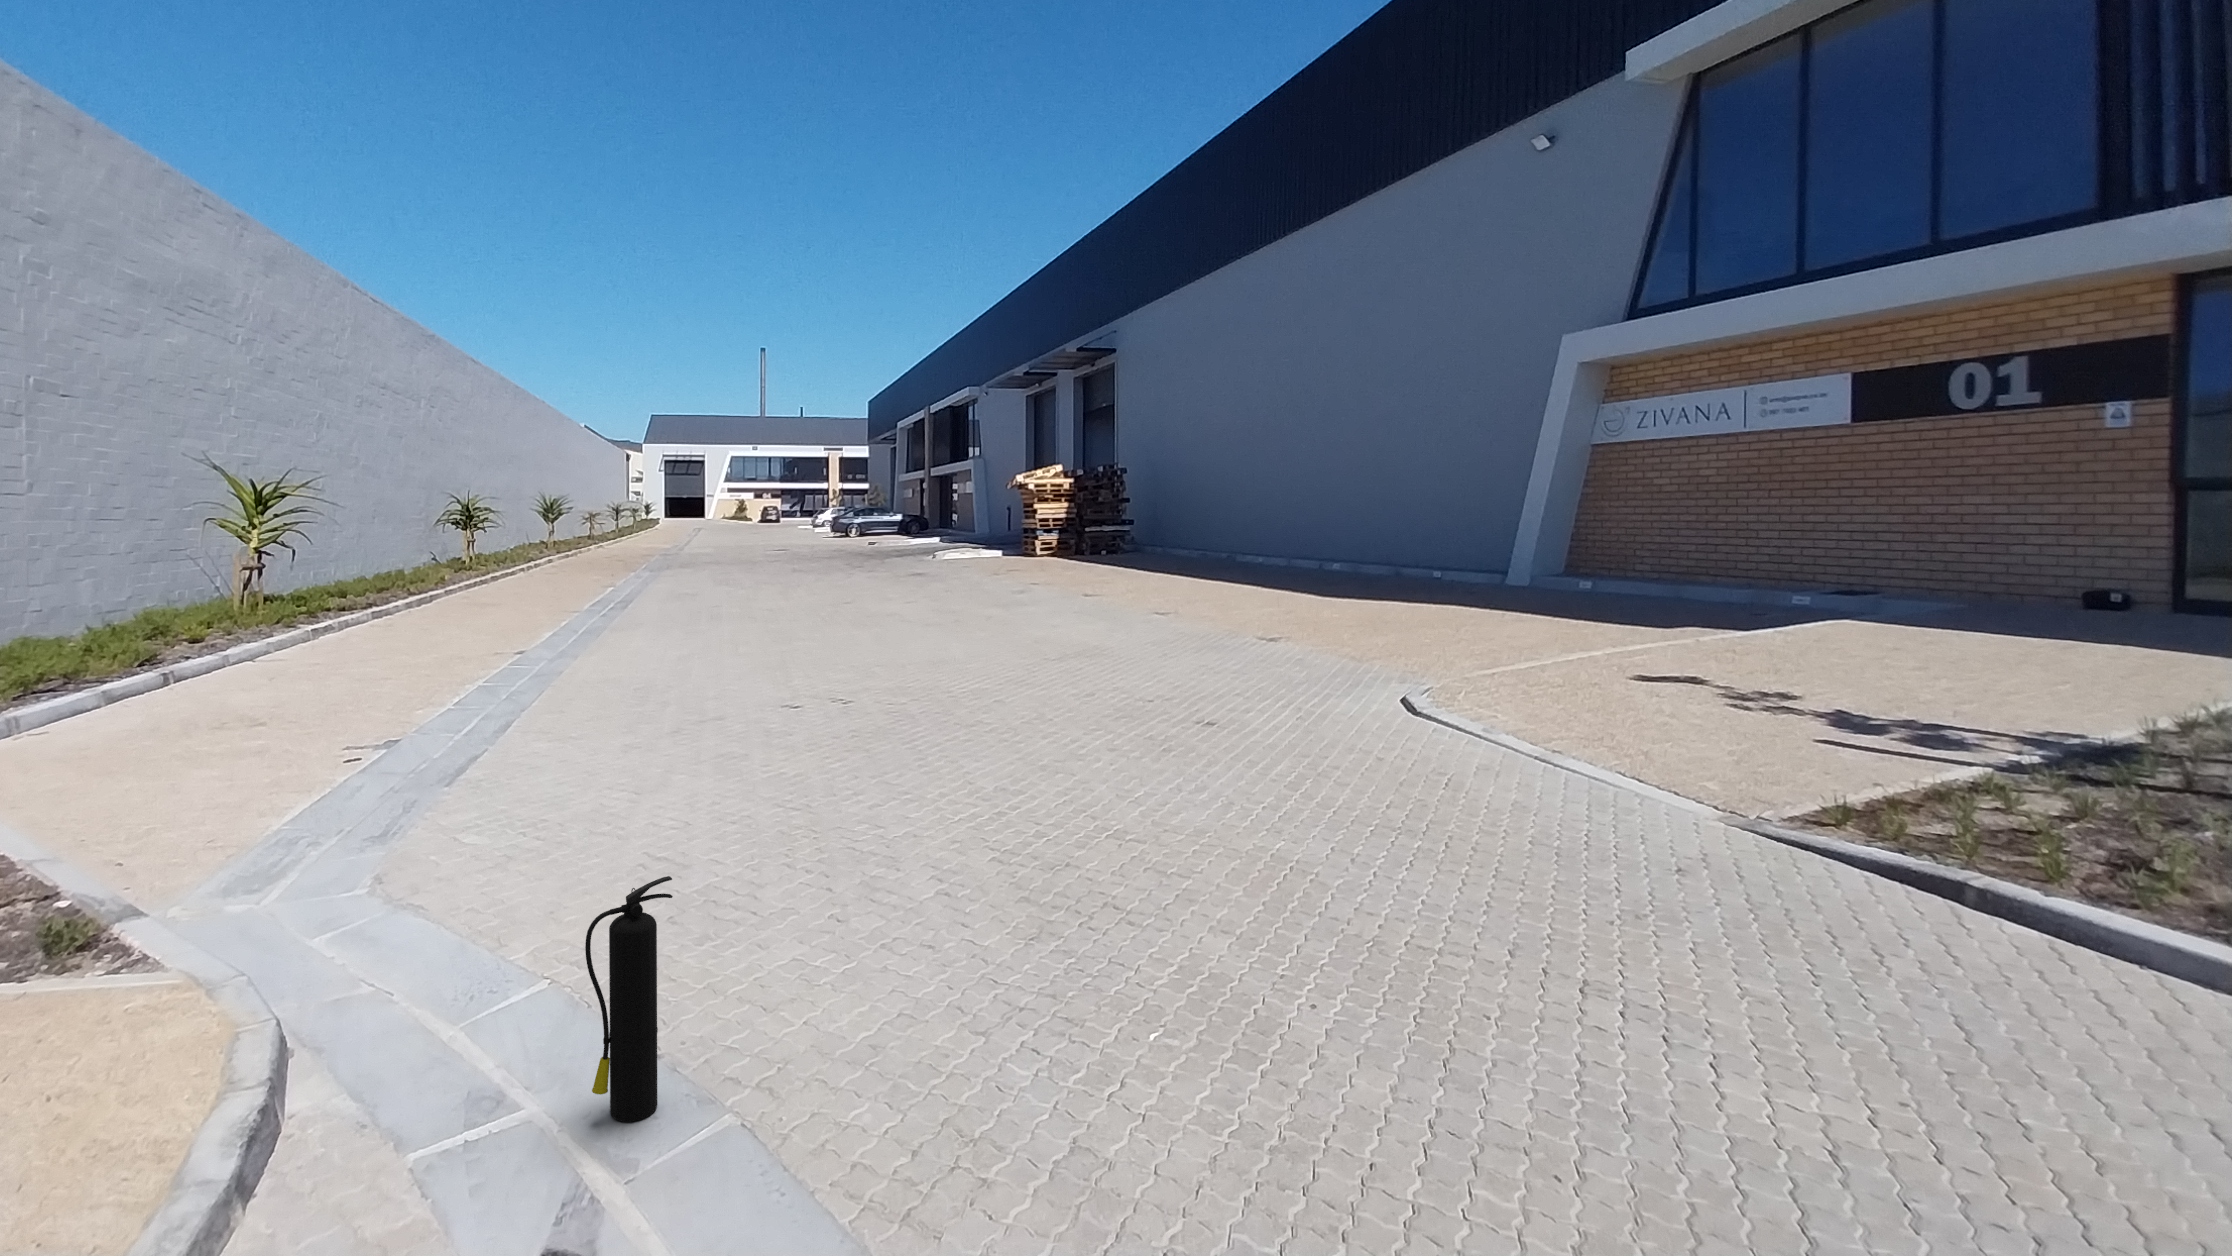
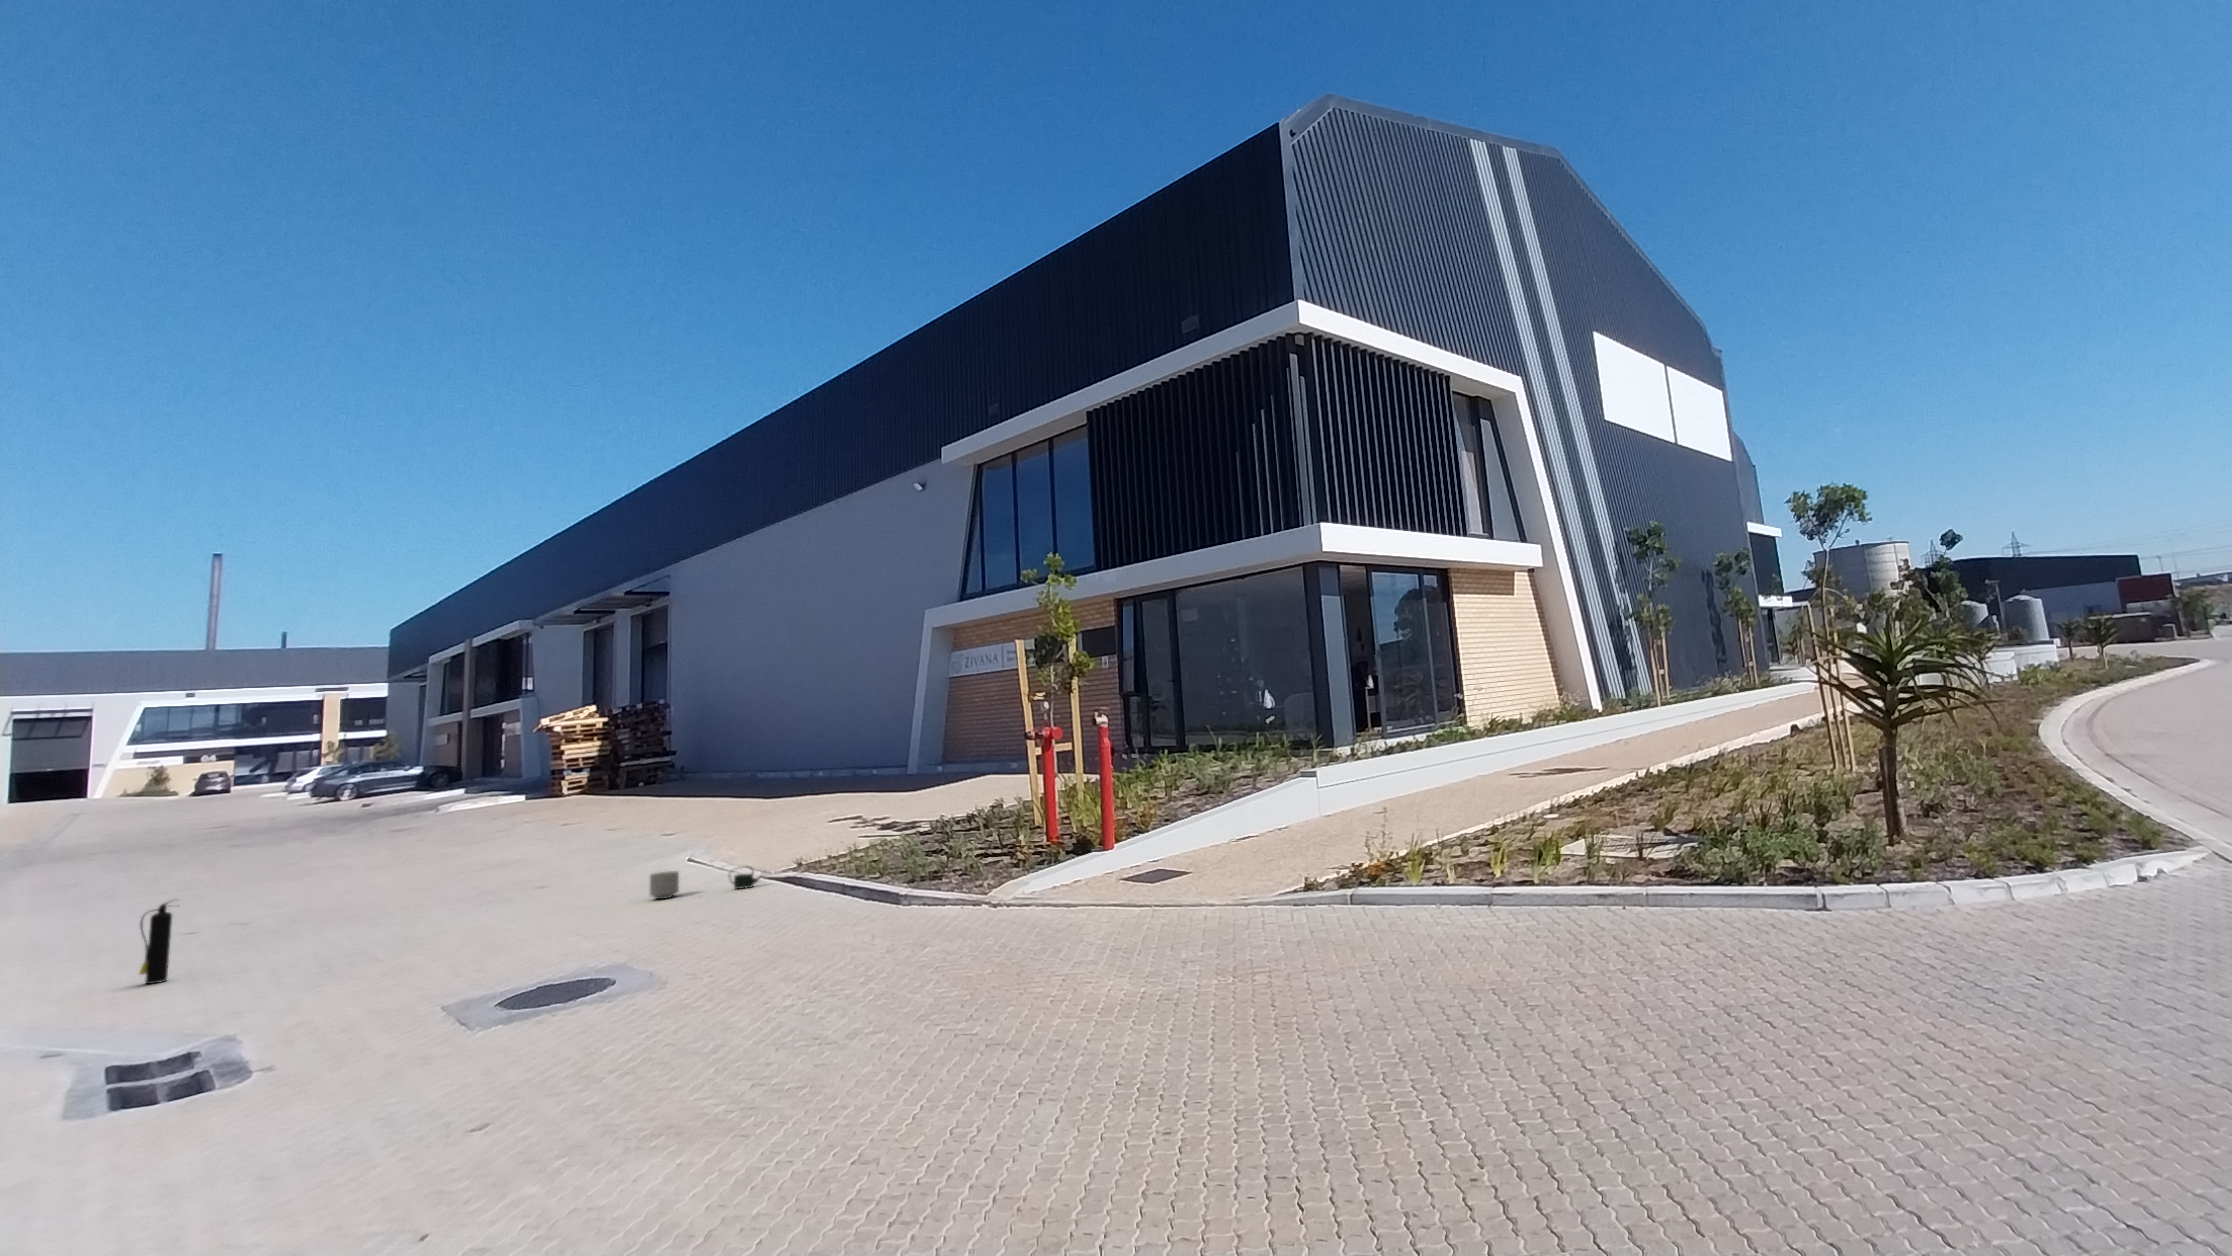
planter: none [1719,894,1817,988] -> present [650,871,679,899]
watering can: none [1999,939,2153,1018] -> present [730,866,759,889]

